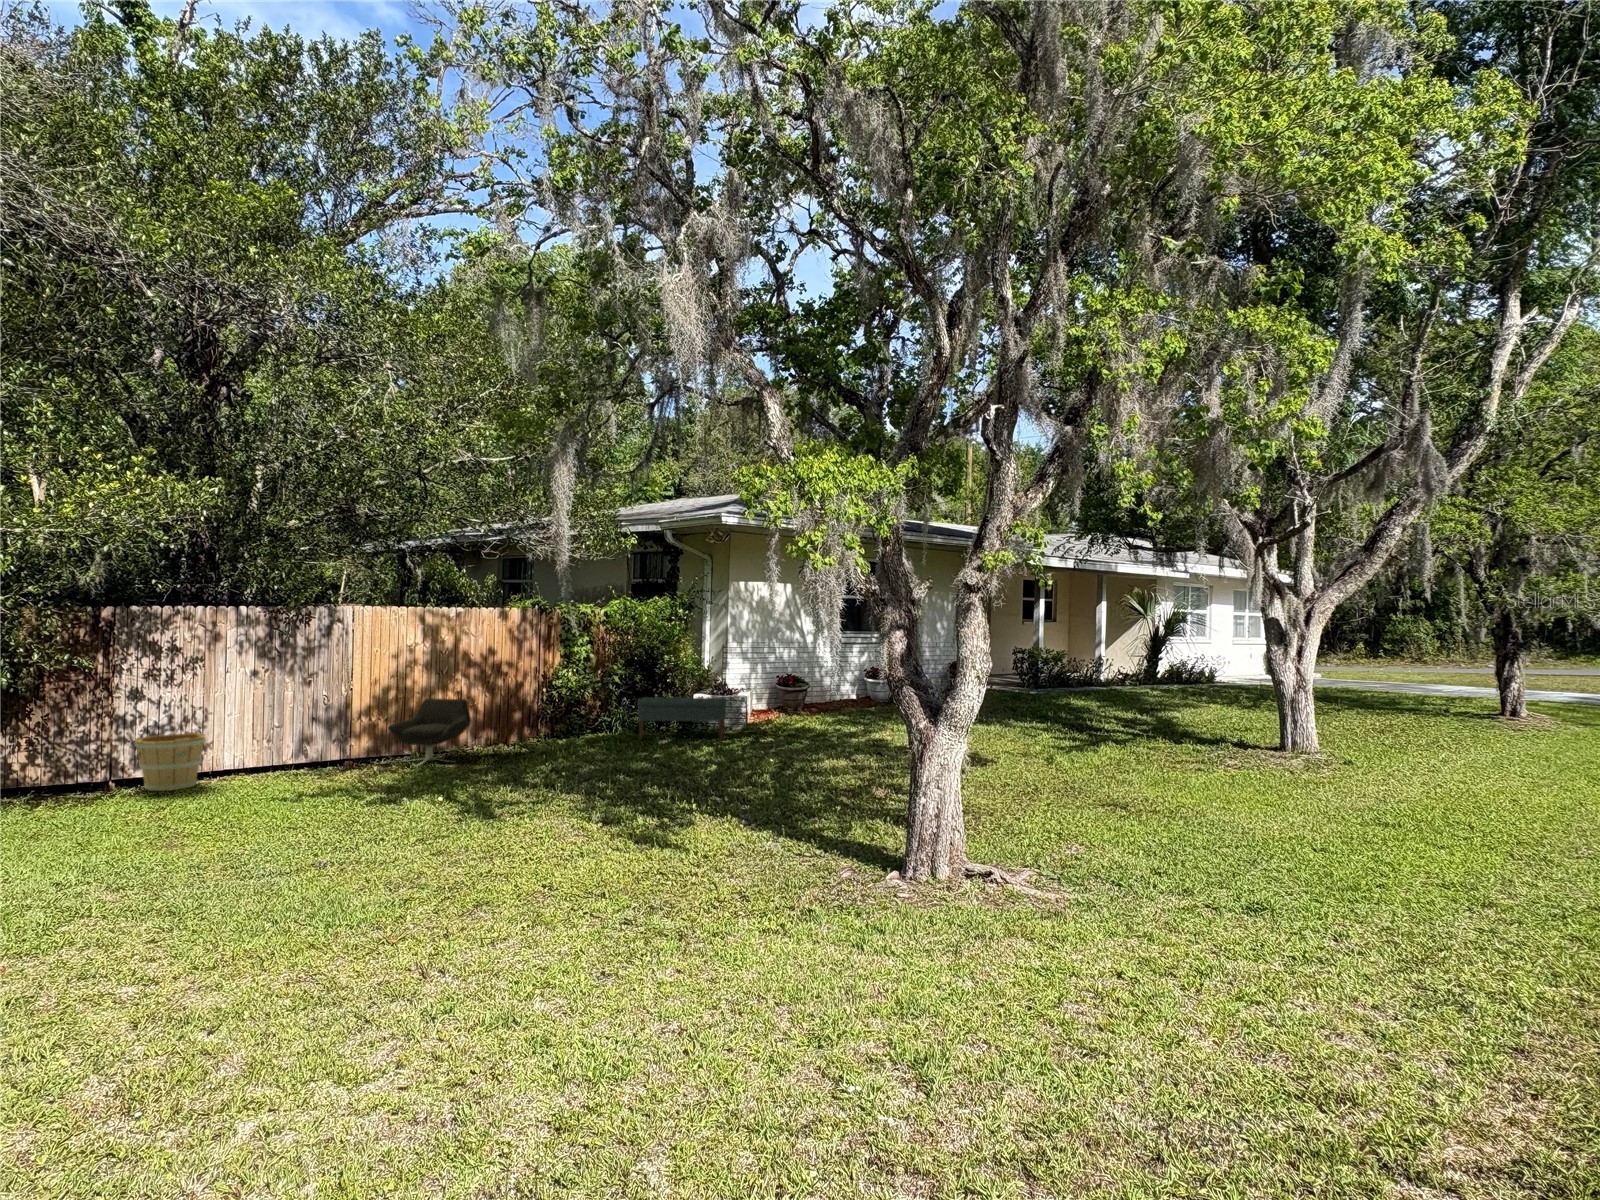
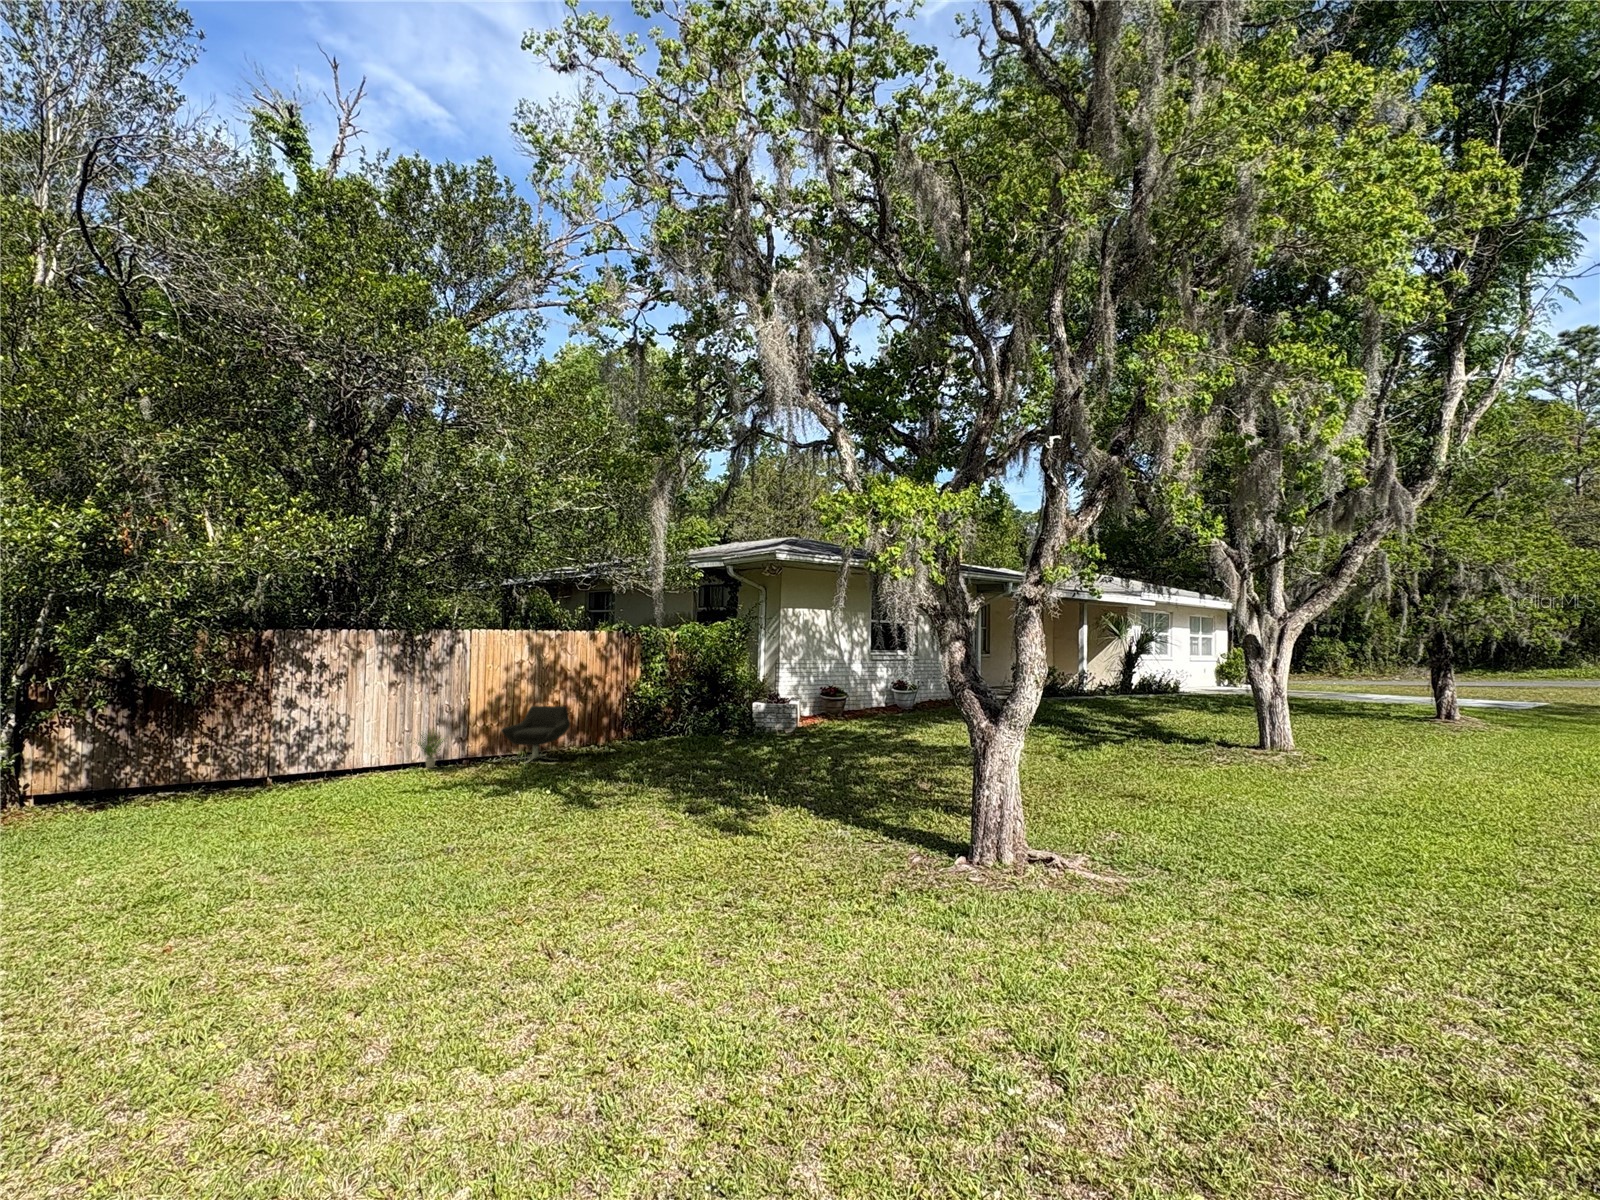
bench: present [638,697,726,740] -> none [708,705,782,741]
potted plant: none [280,724,325,772] -> present [416,732,444,768]
wooden bucket: present [135,732,206,791] -> none [289,734,350,785]

